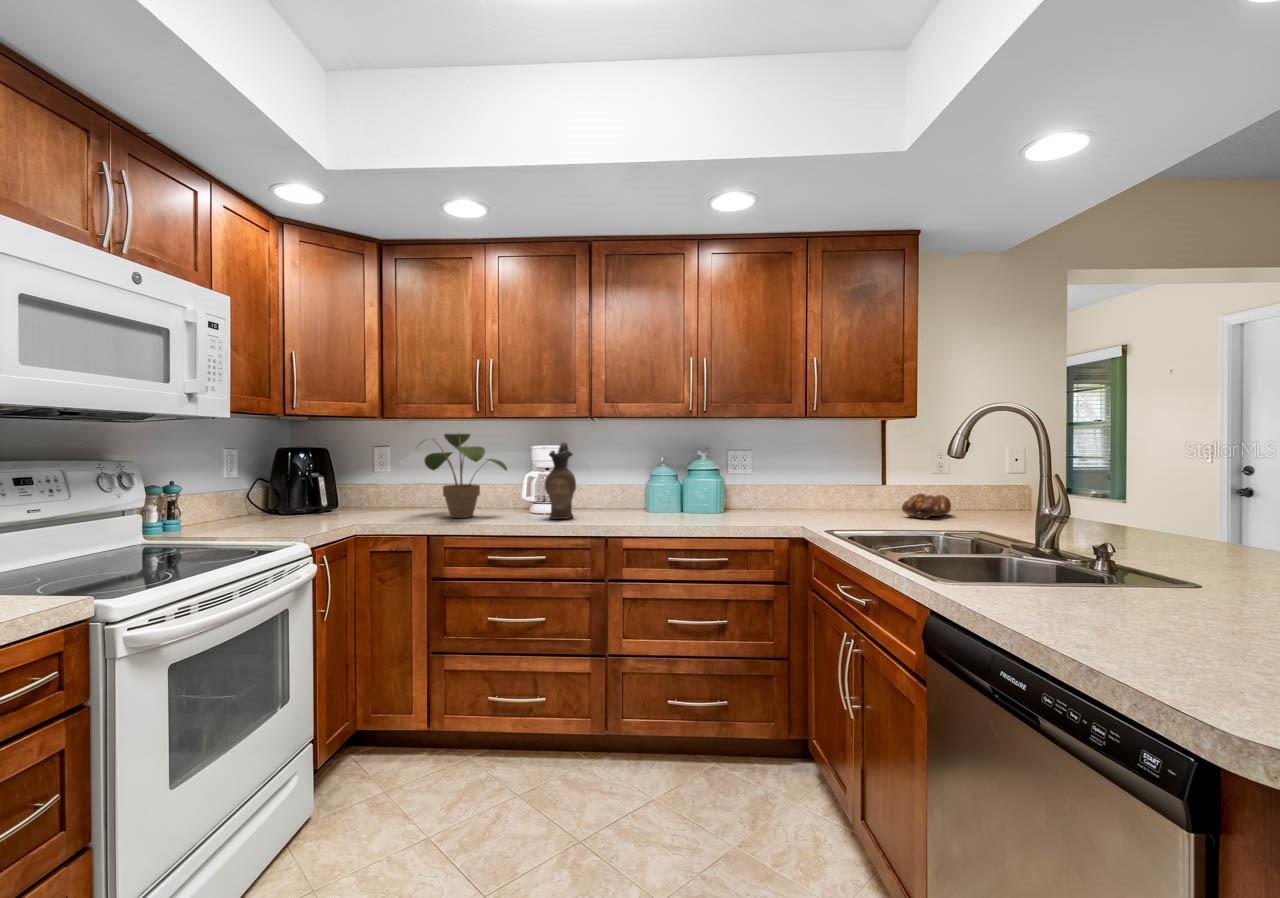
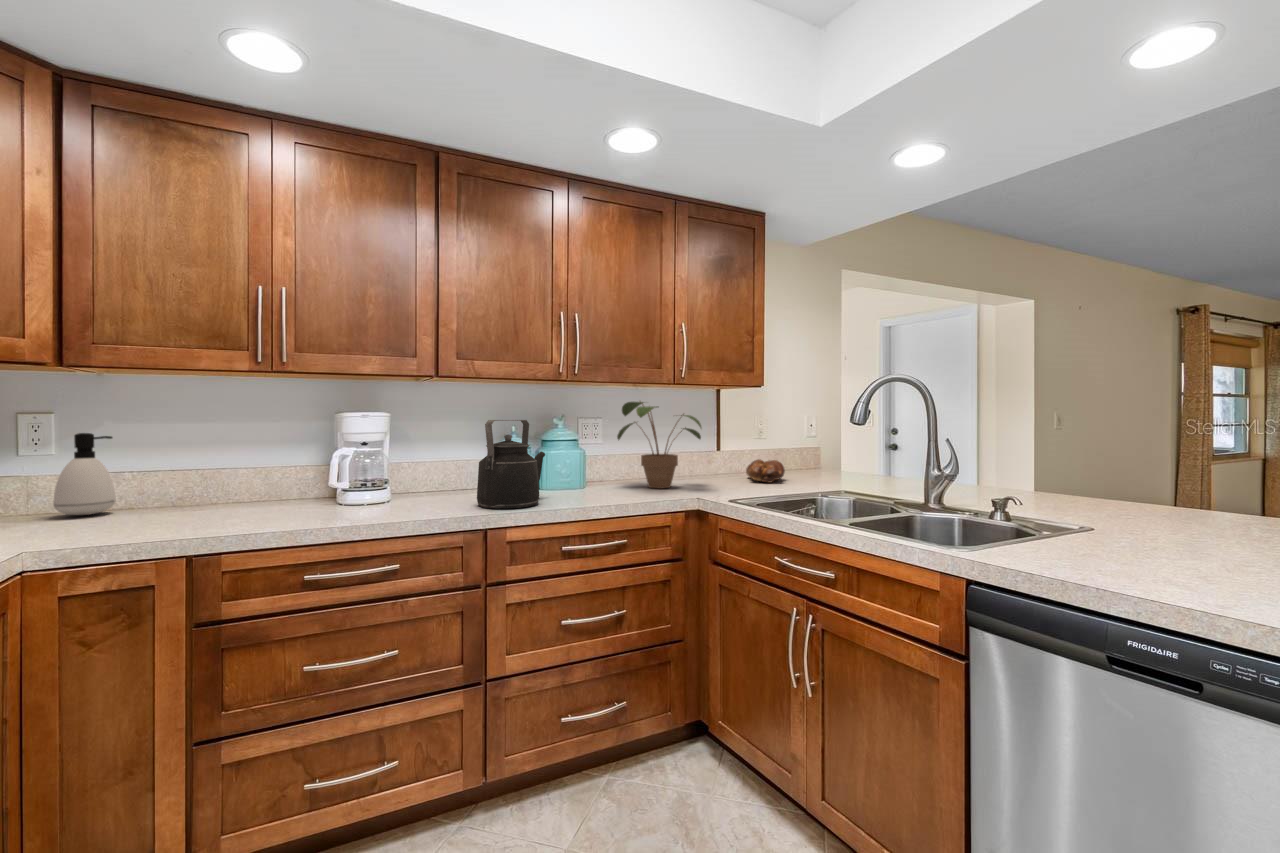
potted plant: present [420,433,507,518] -> present [617,401,701,488]
ceramic pitcher: present [545,442,576,519] -> none [378,407,424,511]
kettle: none [615,452,678,523] -> present [477,420,545,509]
soap dispenser: none [384,459,413,509] -> present [53,433,115,515]

